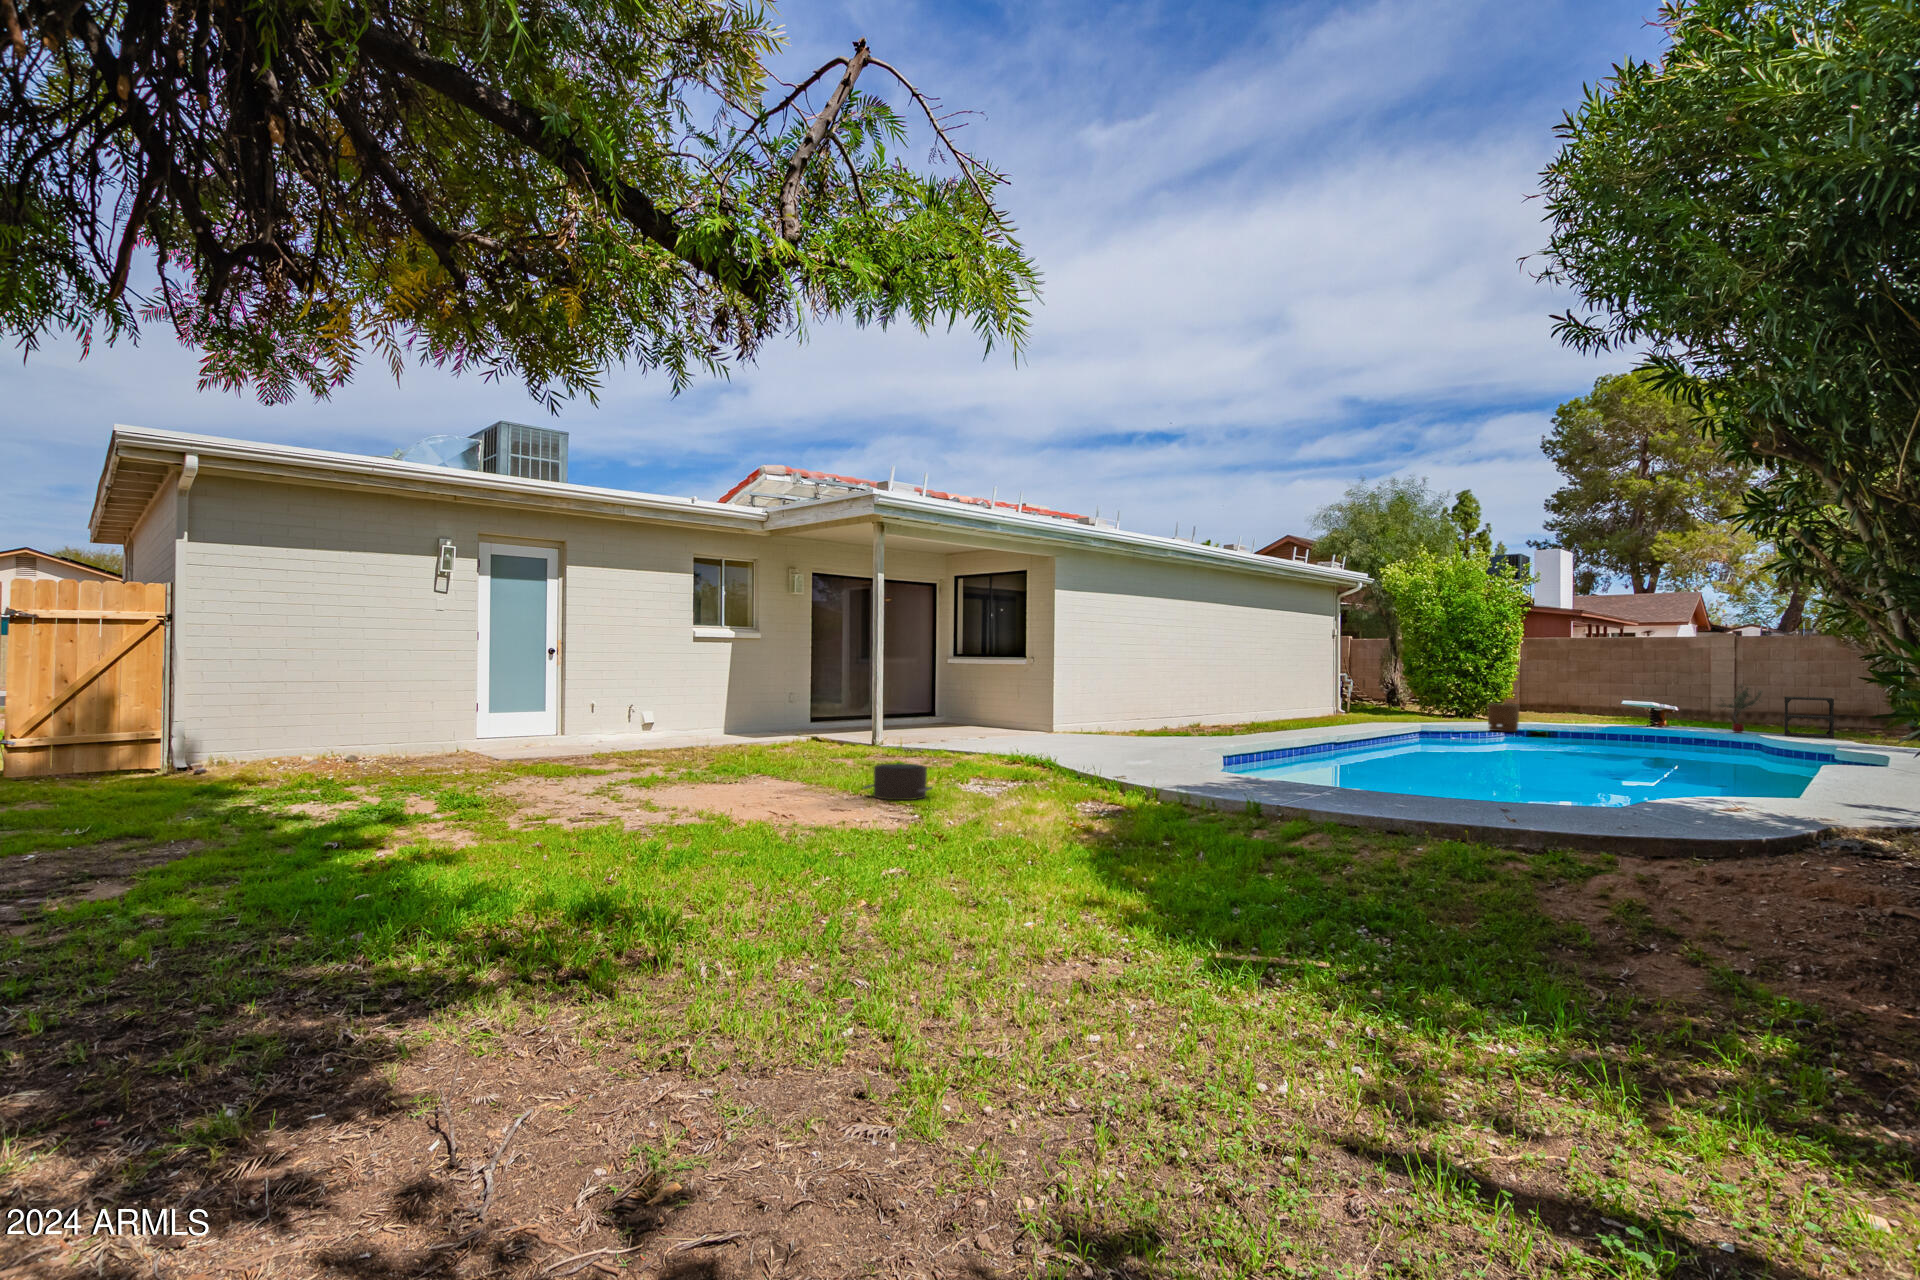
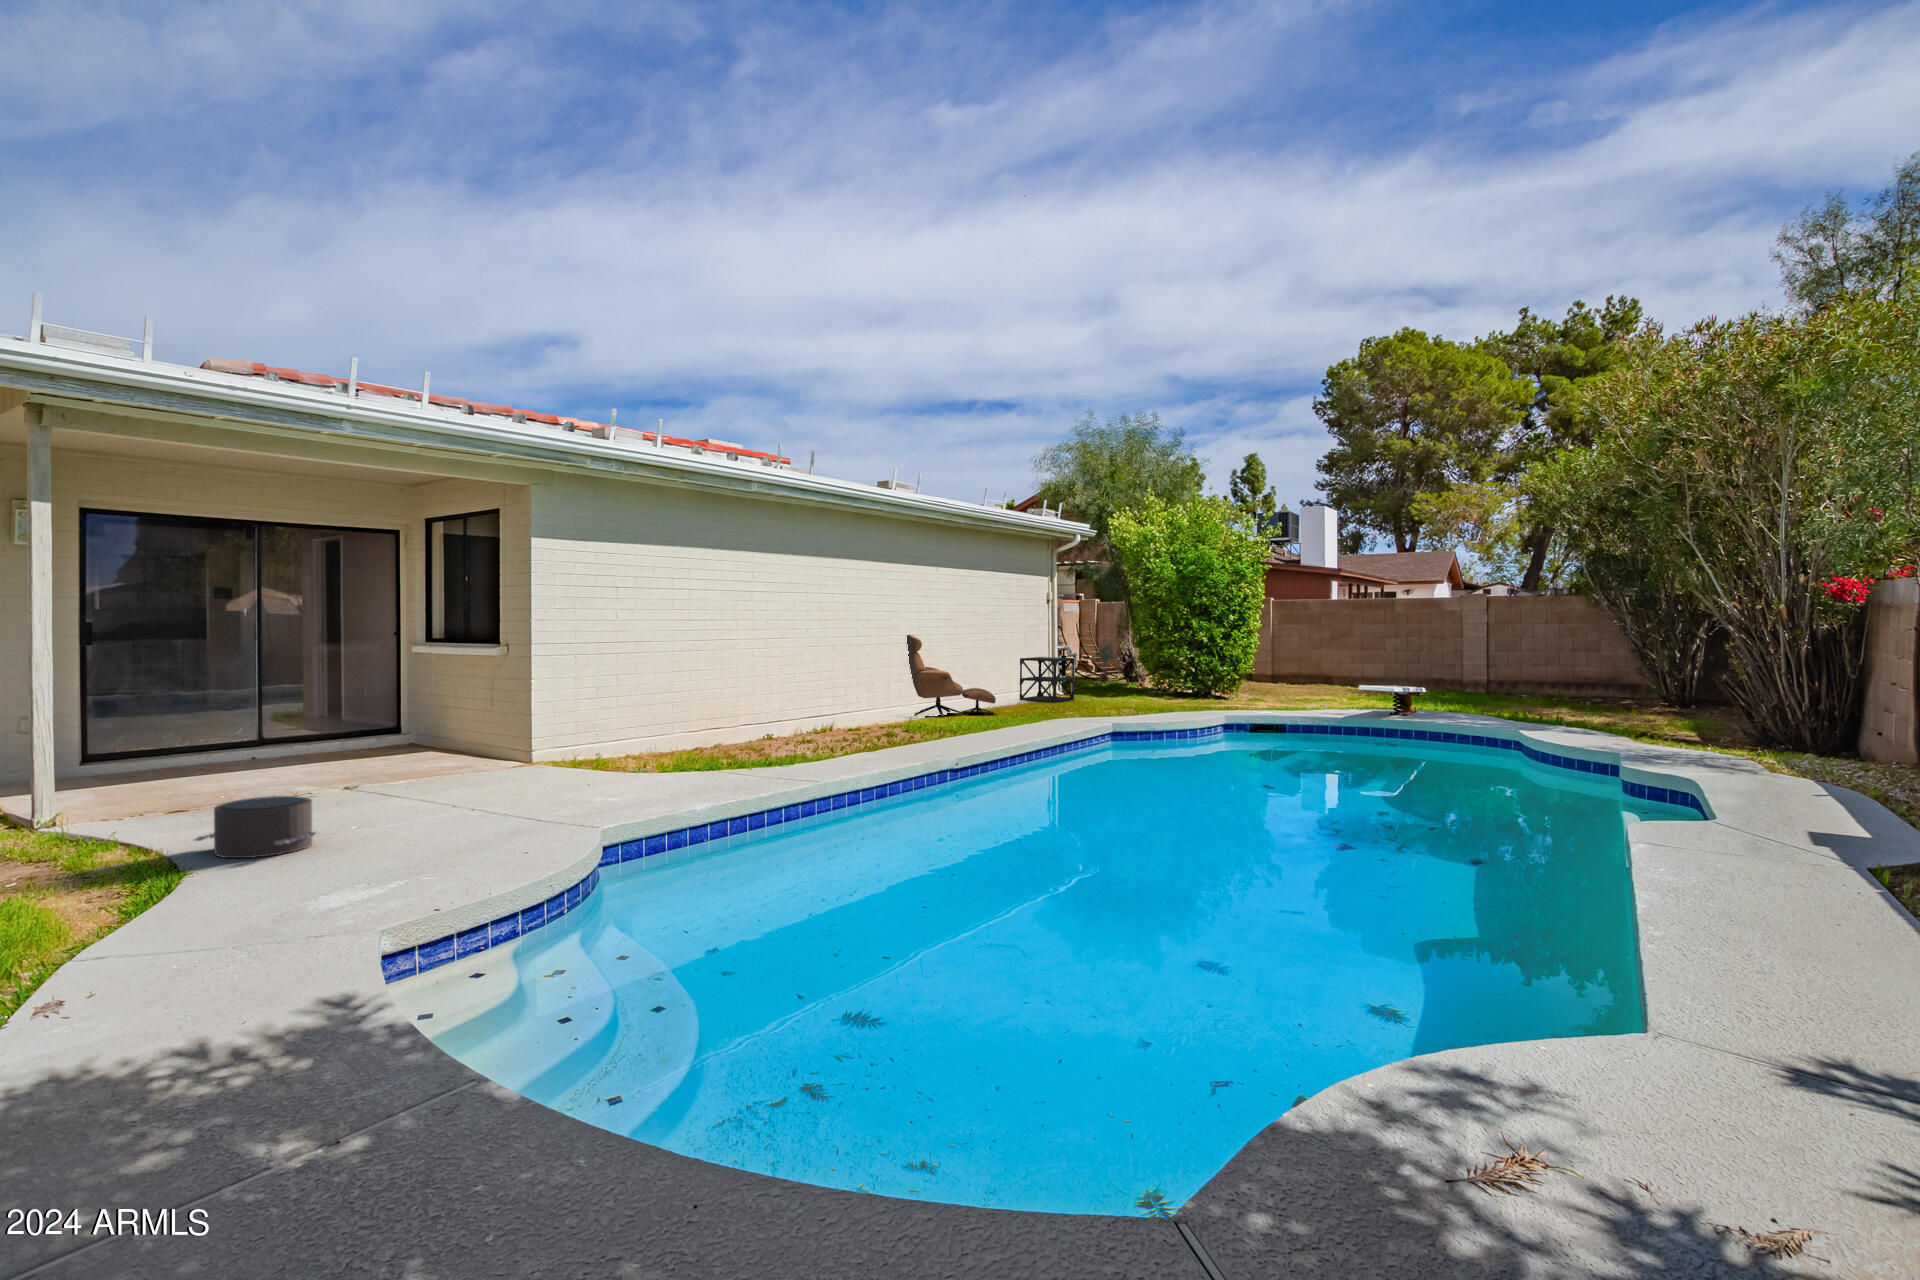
lounge chair: none [1204,667,1286,738] -> present [907,635,996,717]
potted tree: present [1716,685,1762,733] -> present [1099,639,1119,681]
side table: present [1784,697,1834,738] -> present [1020,657,1074,702]
woven basket: present [1487,704,1520,732] -> none [1227,669,1259,700]

